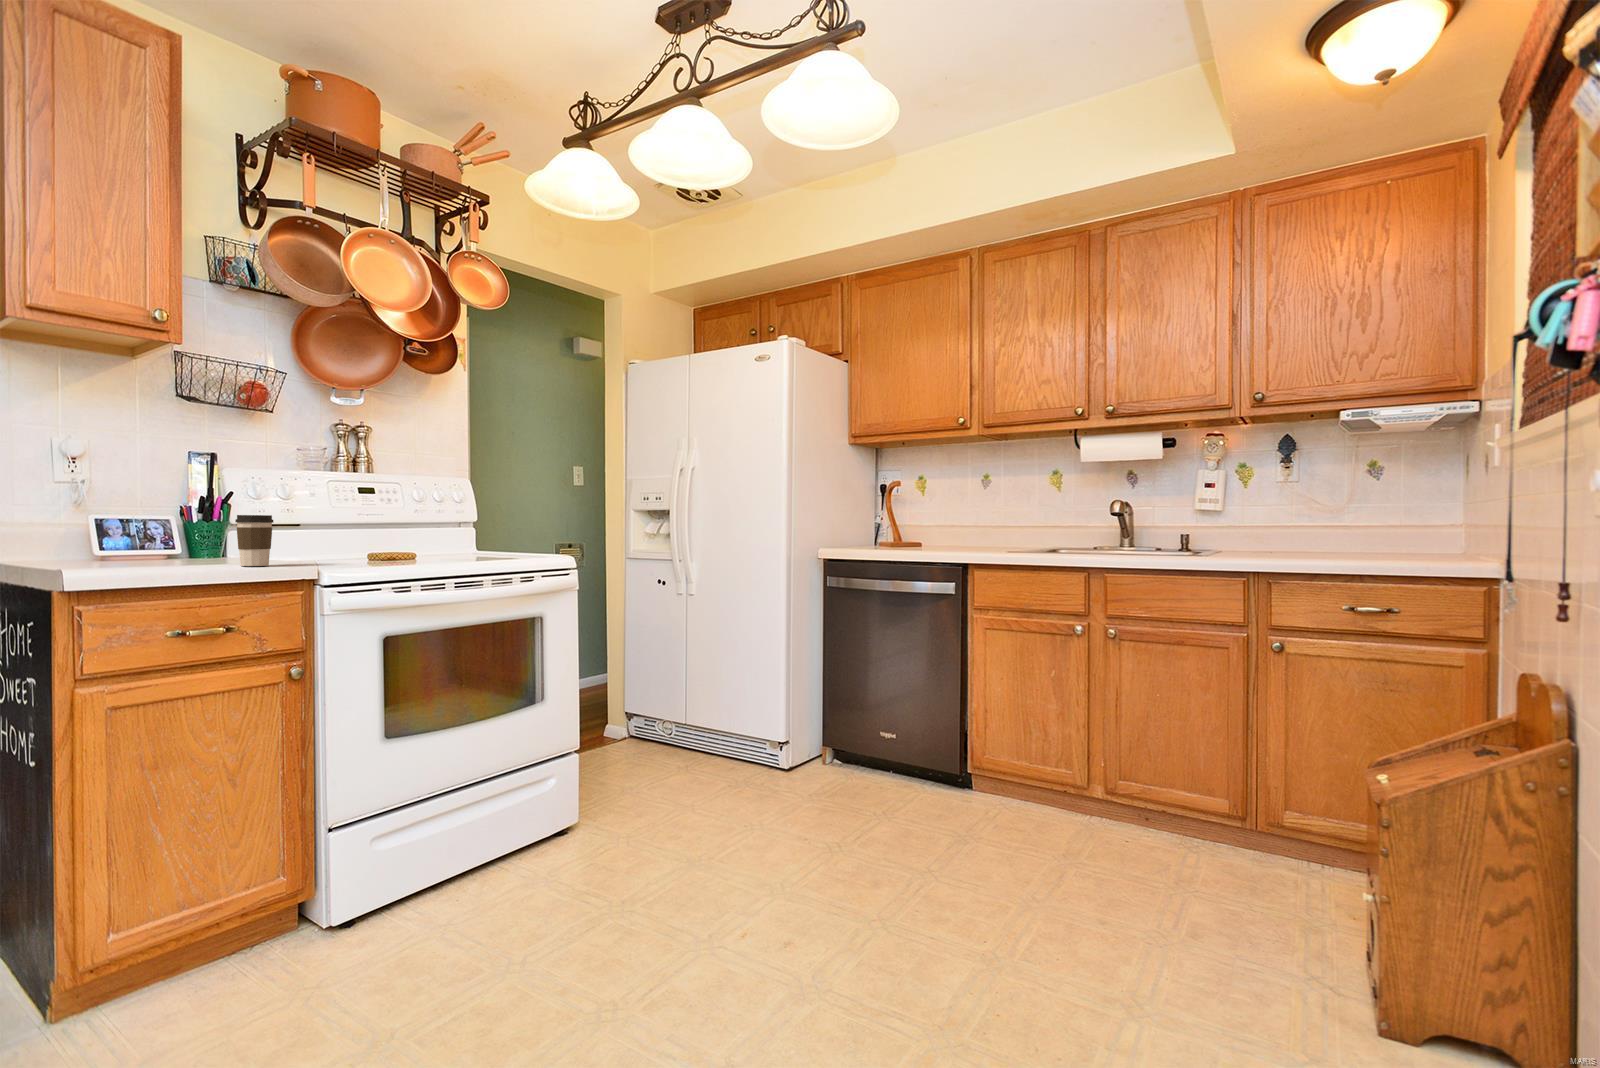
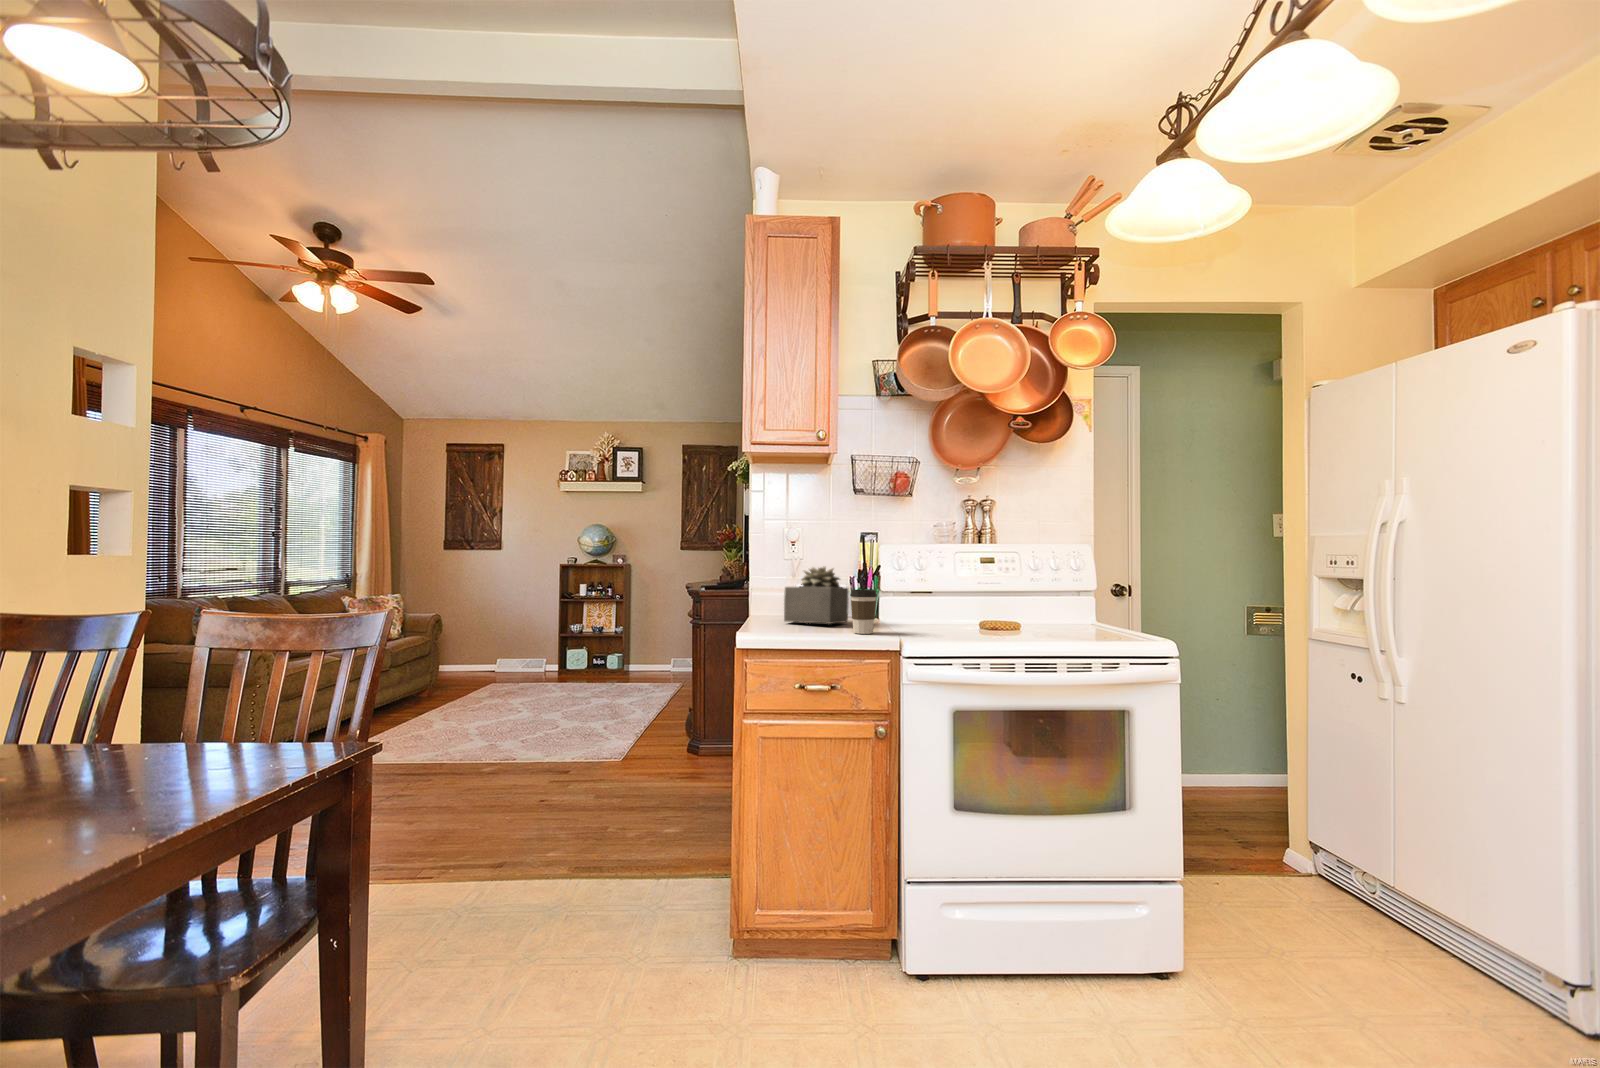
succulent plant: none [104,488,207,562] -> present [784,566,848,624]

